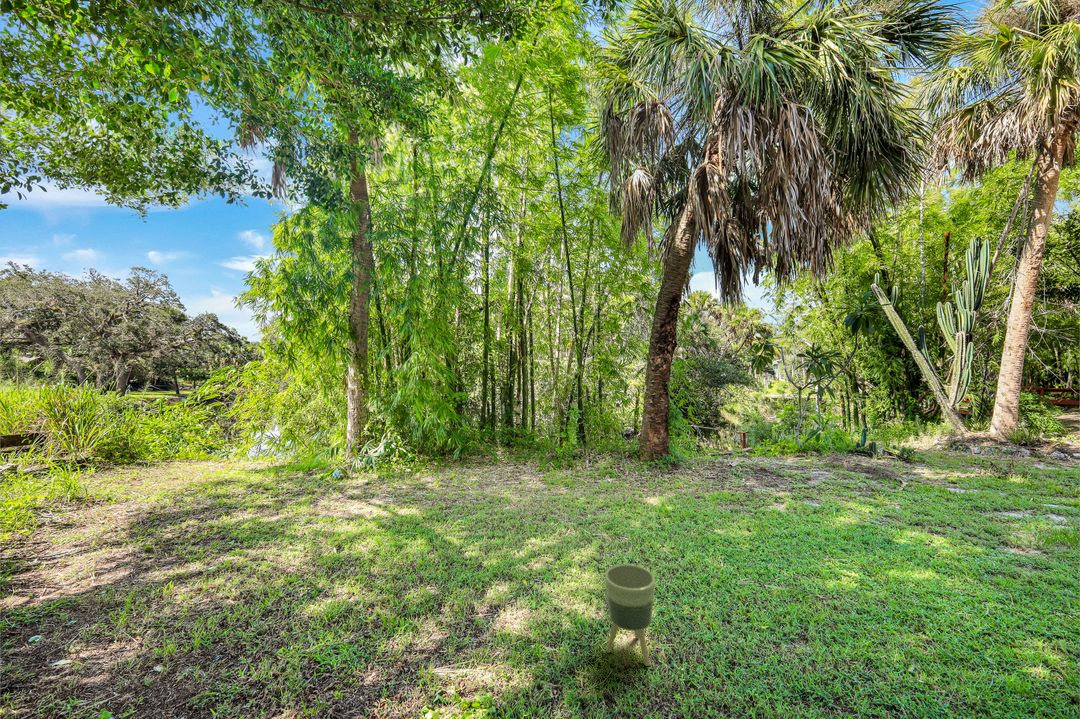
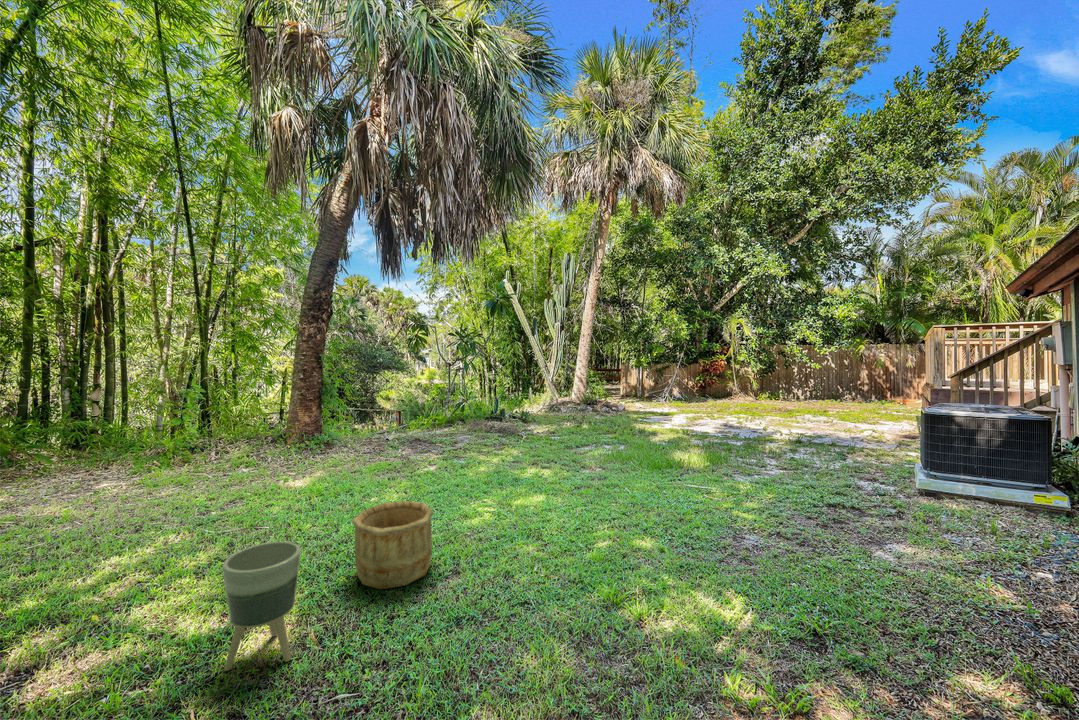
wooden bucket: none [695,548,774,638] -> present [352,501,433,589]

